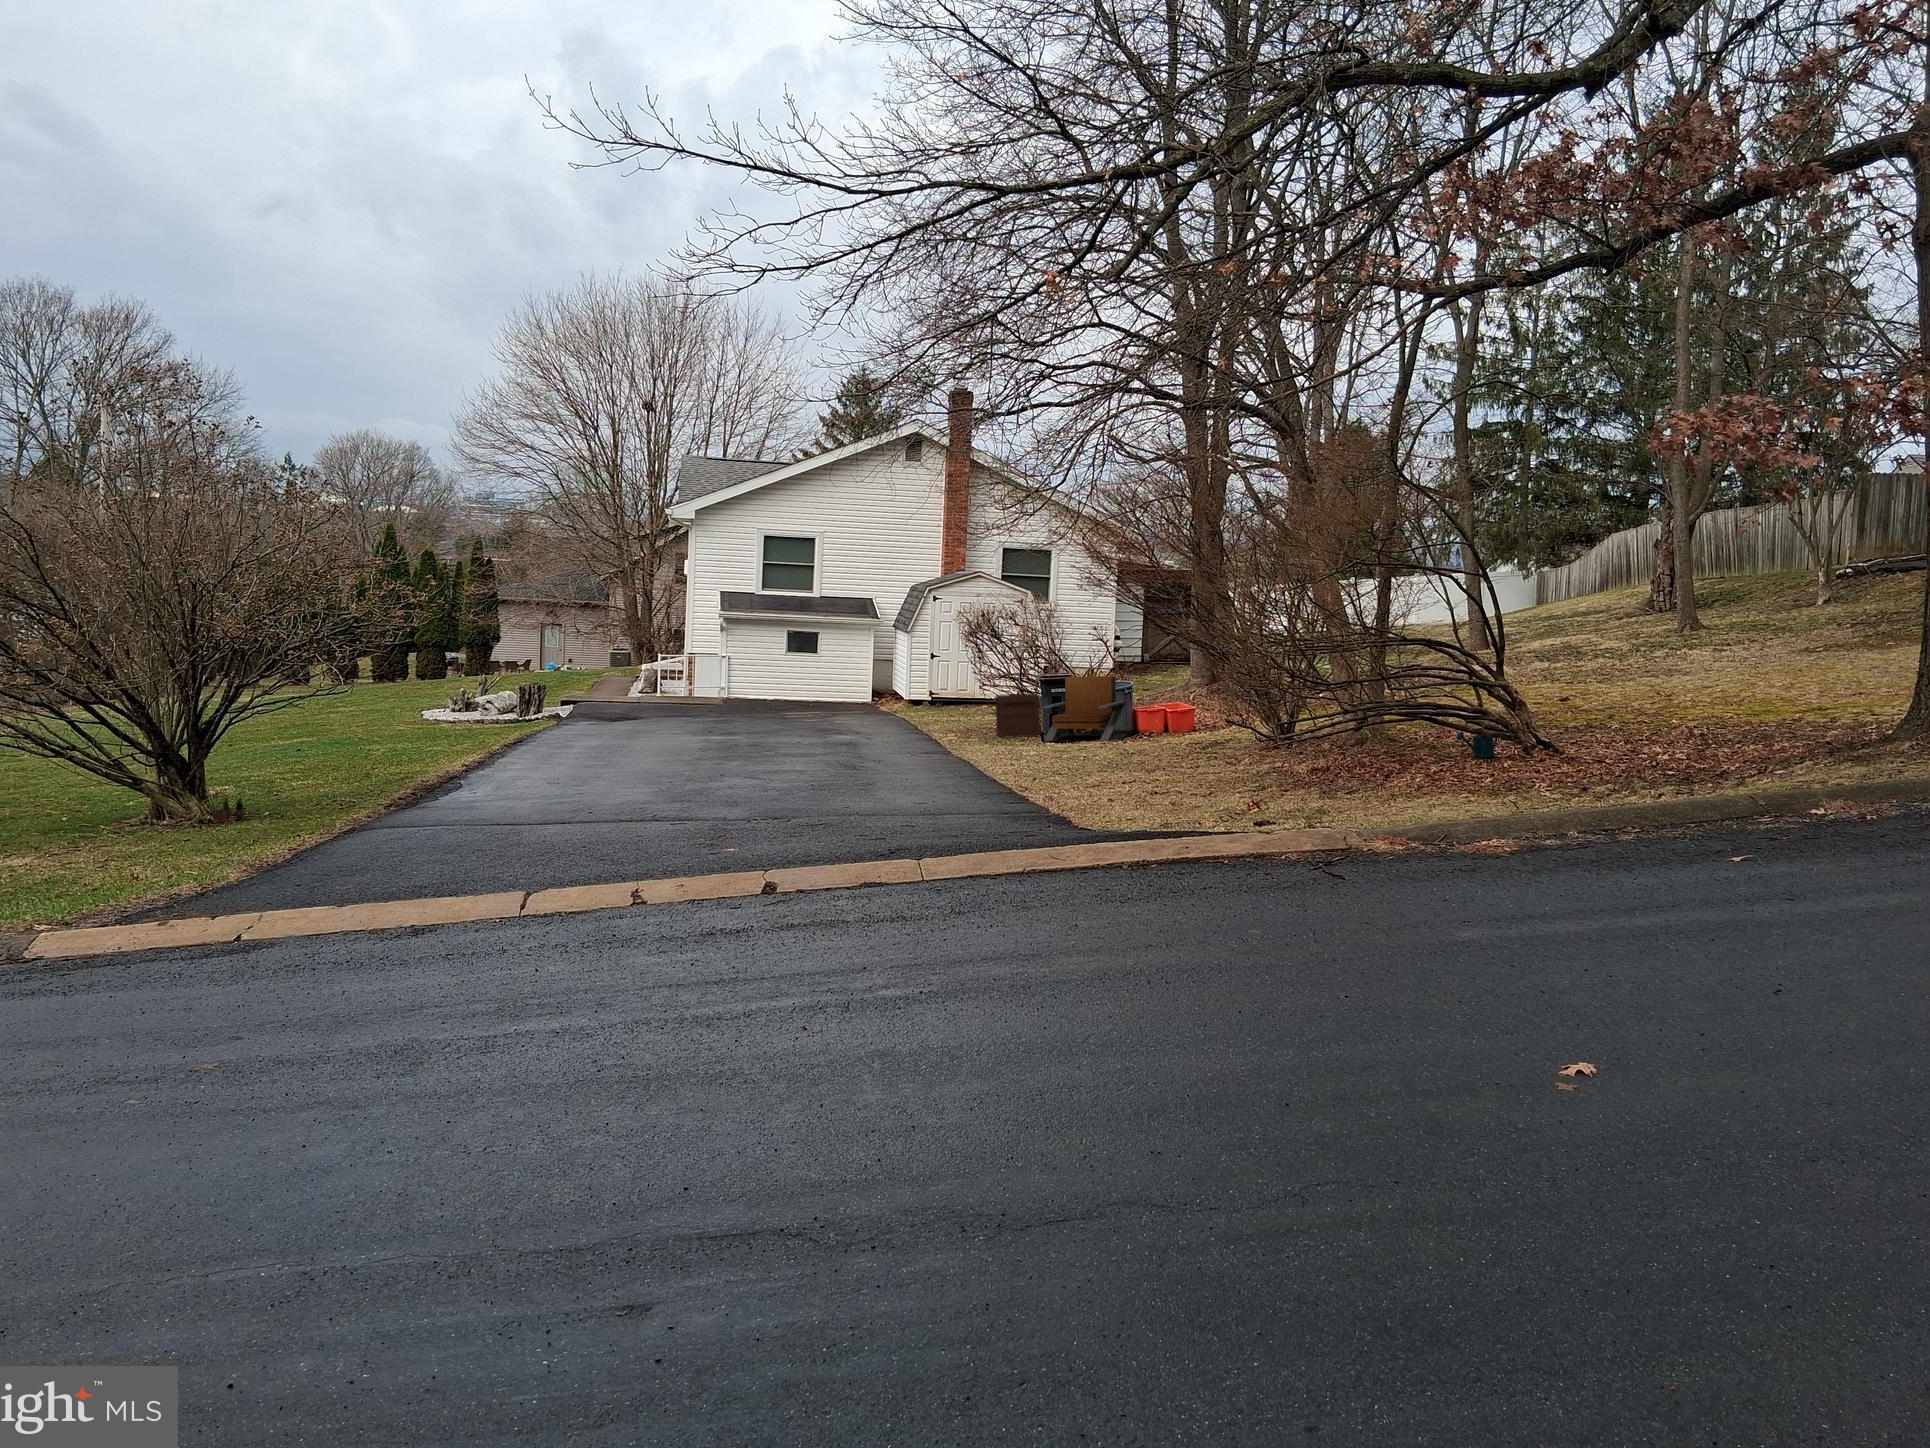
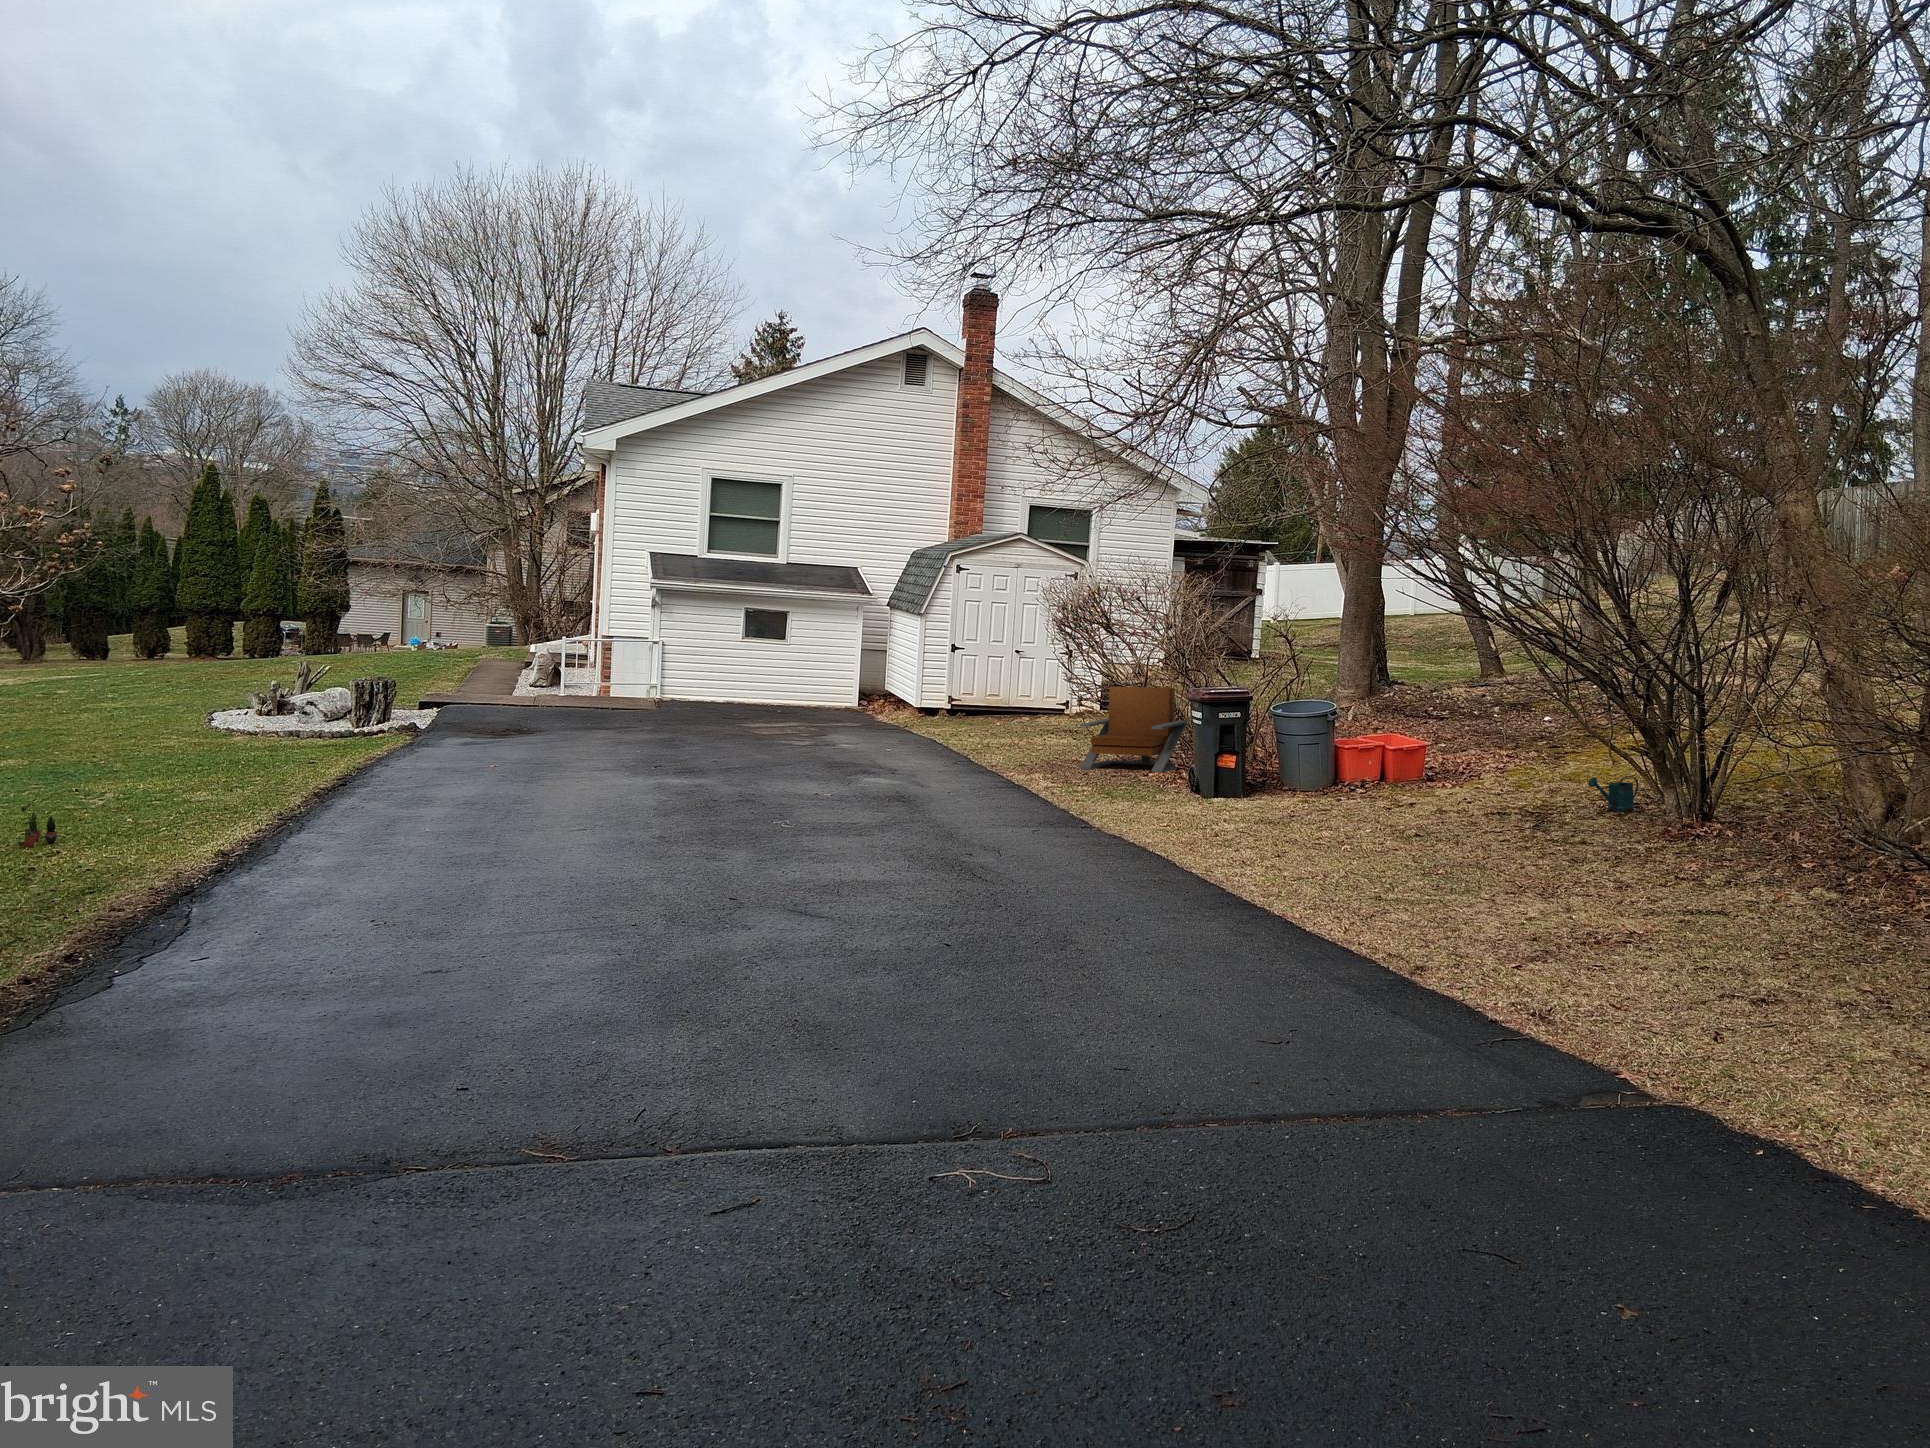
wooden crate: present [995,693,1041,738] -> none [1017,706,1076,764]

